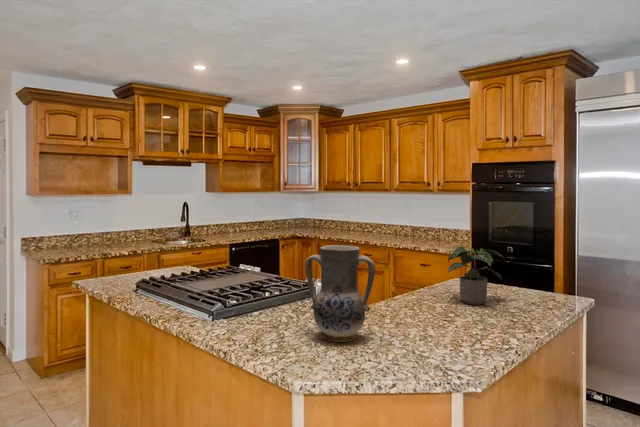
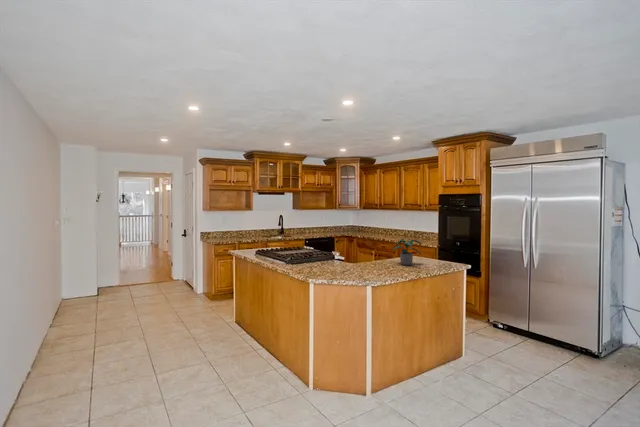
vase: present [305,245,375,342] -> none [322,235,348,273]

